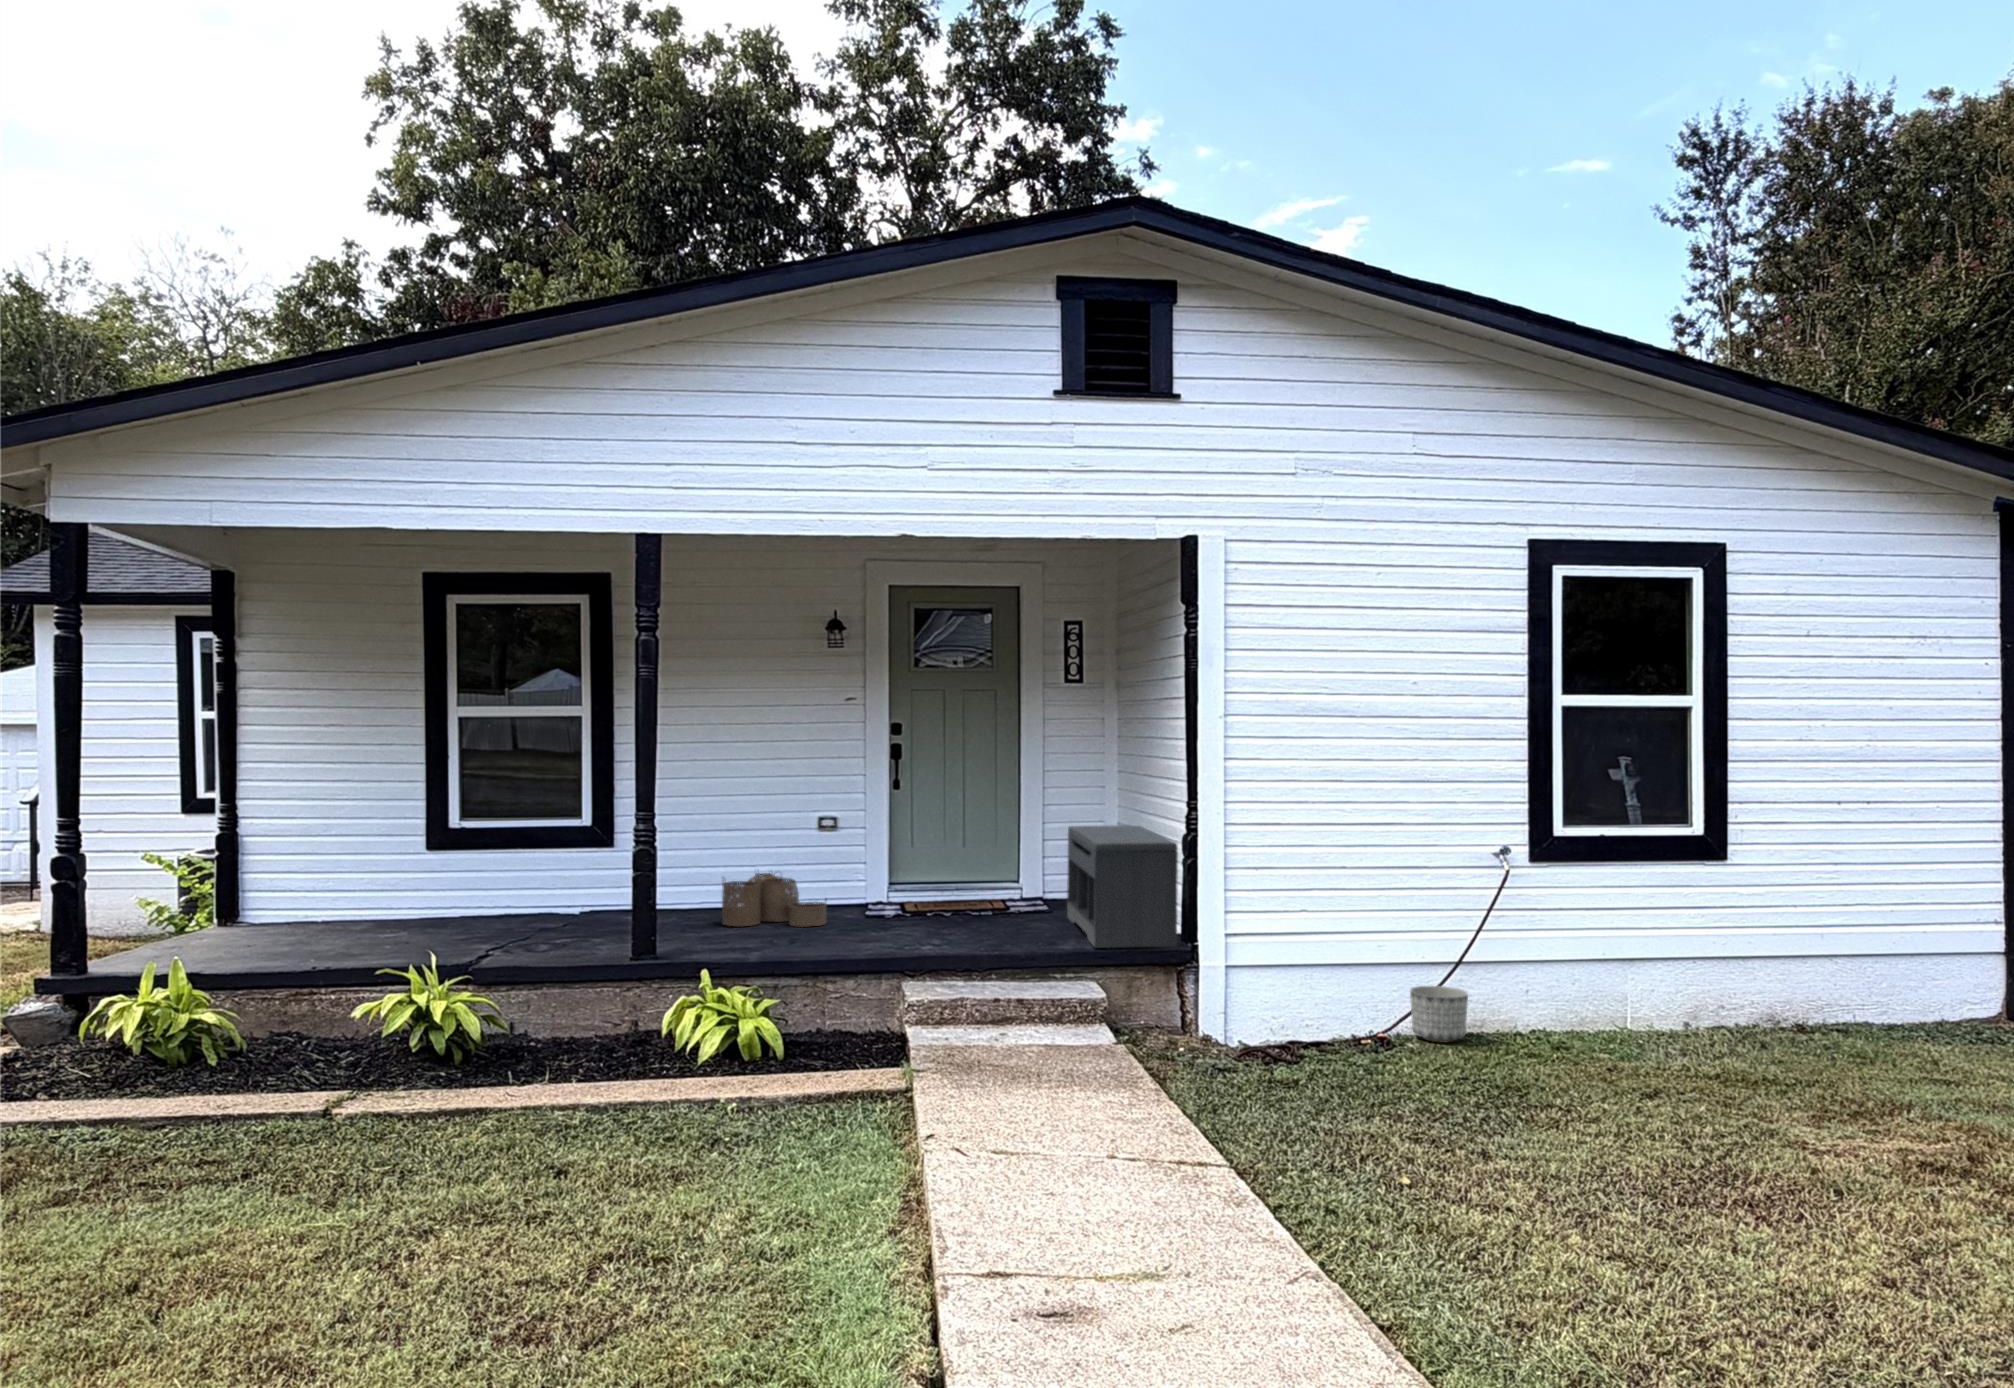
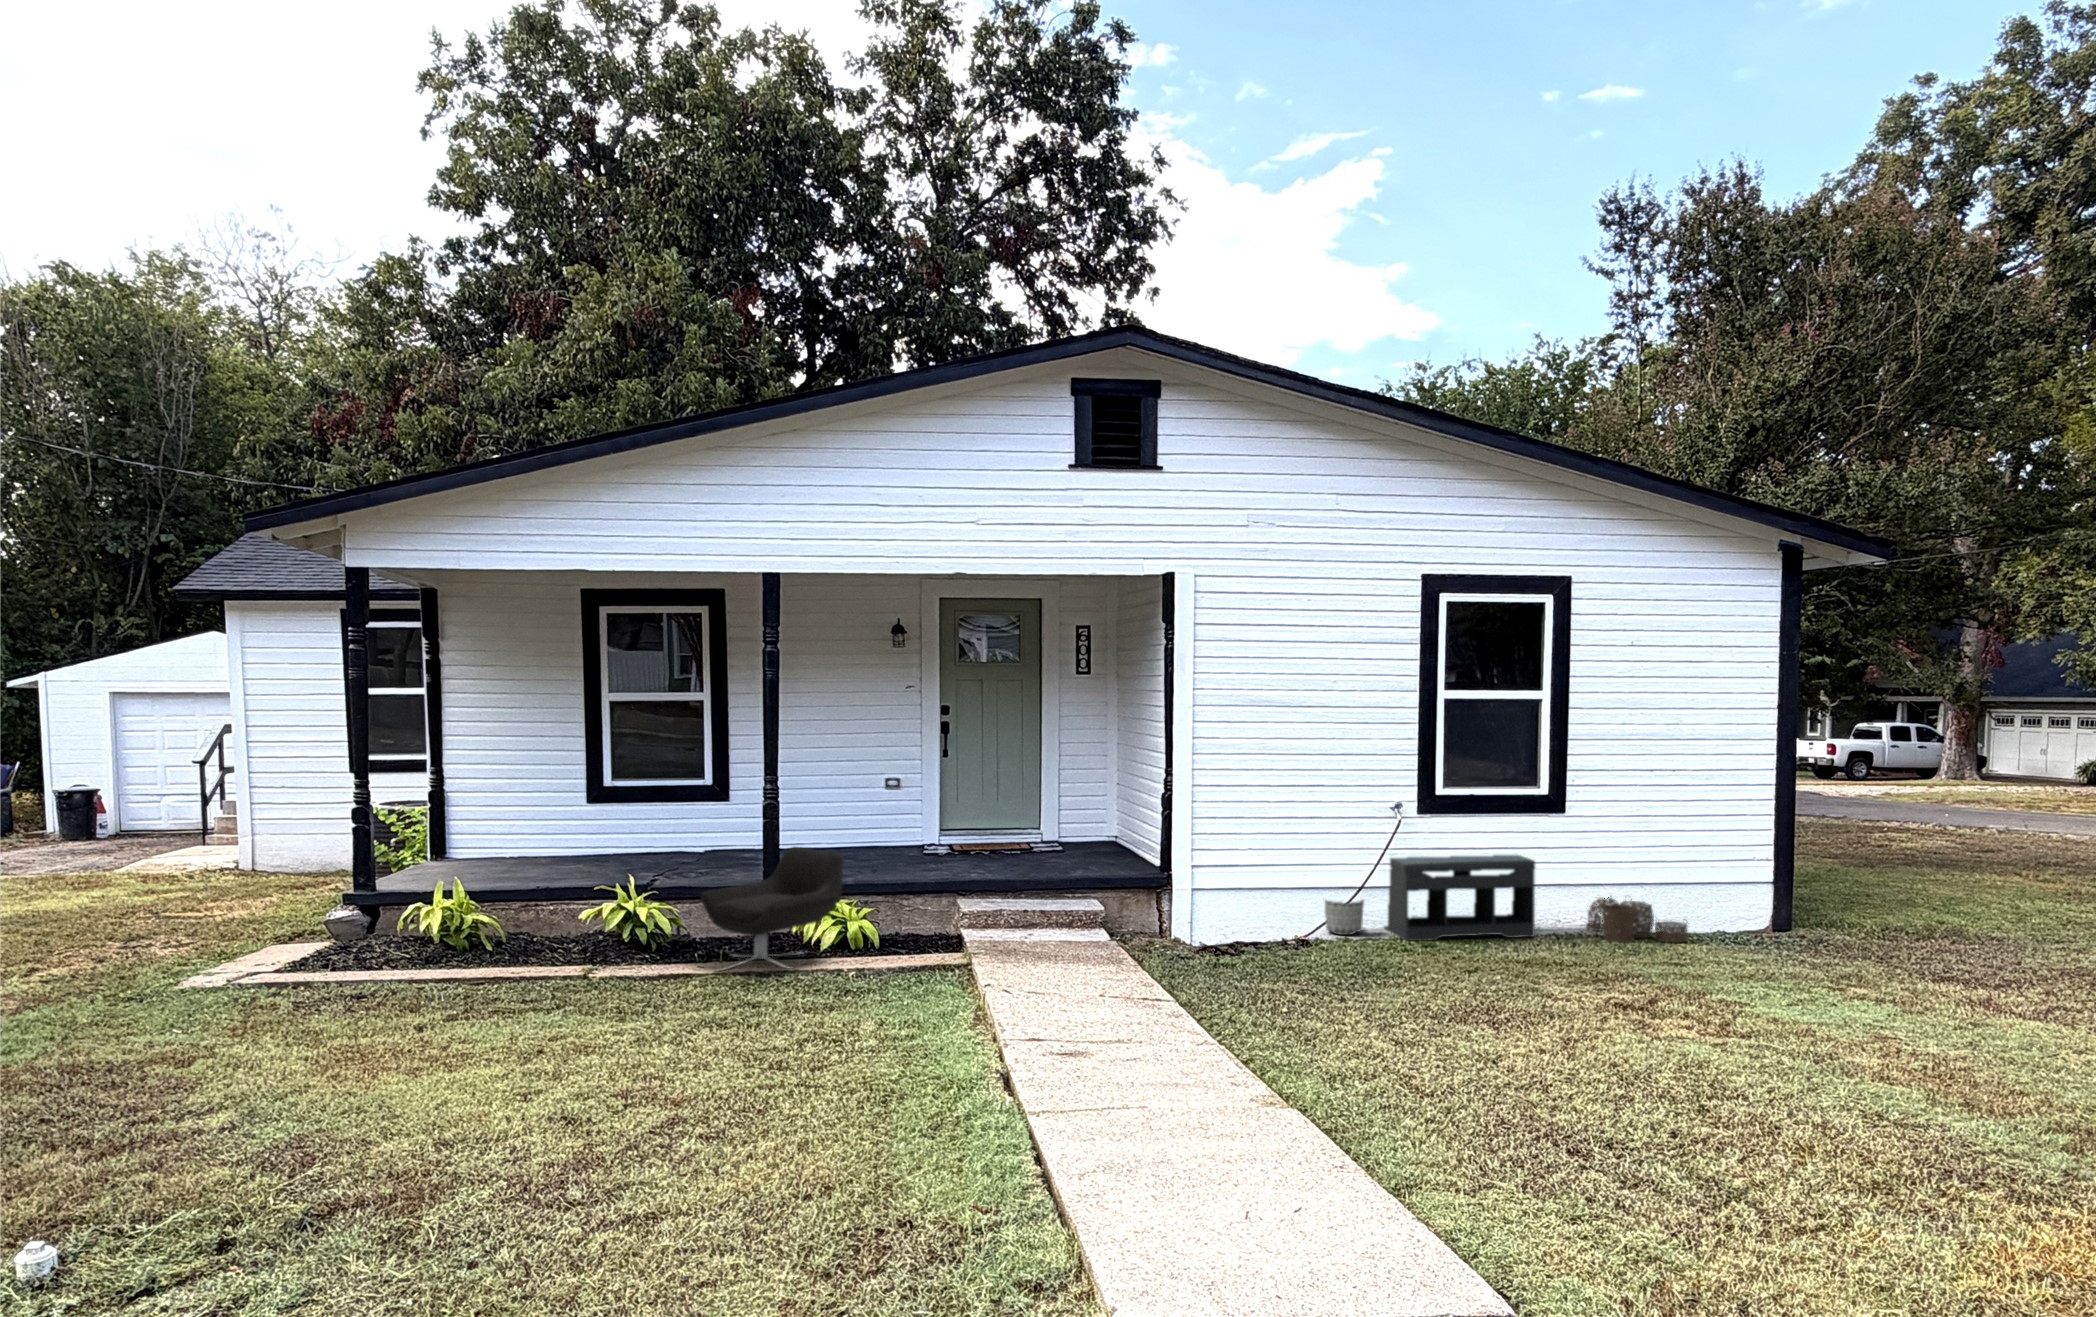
bench: present [1067,825,1178,948] -> present [1384,855,1535,941]
woven basket: present [722,873,827,927] -> present [1586,896,1688,943]
lounge chair: none [527,908,734,1092] -> present [700,847,844,971]

